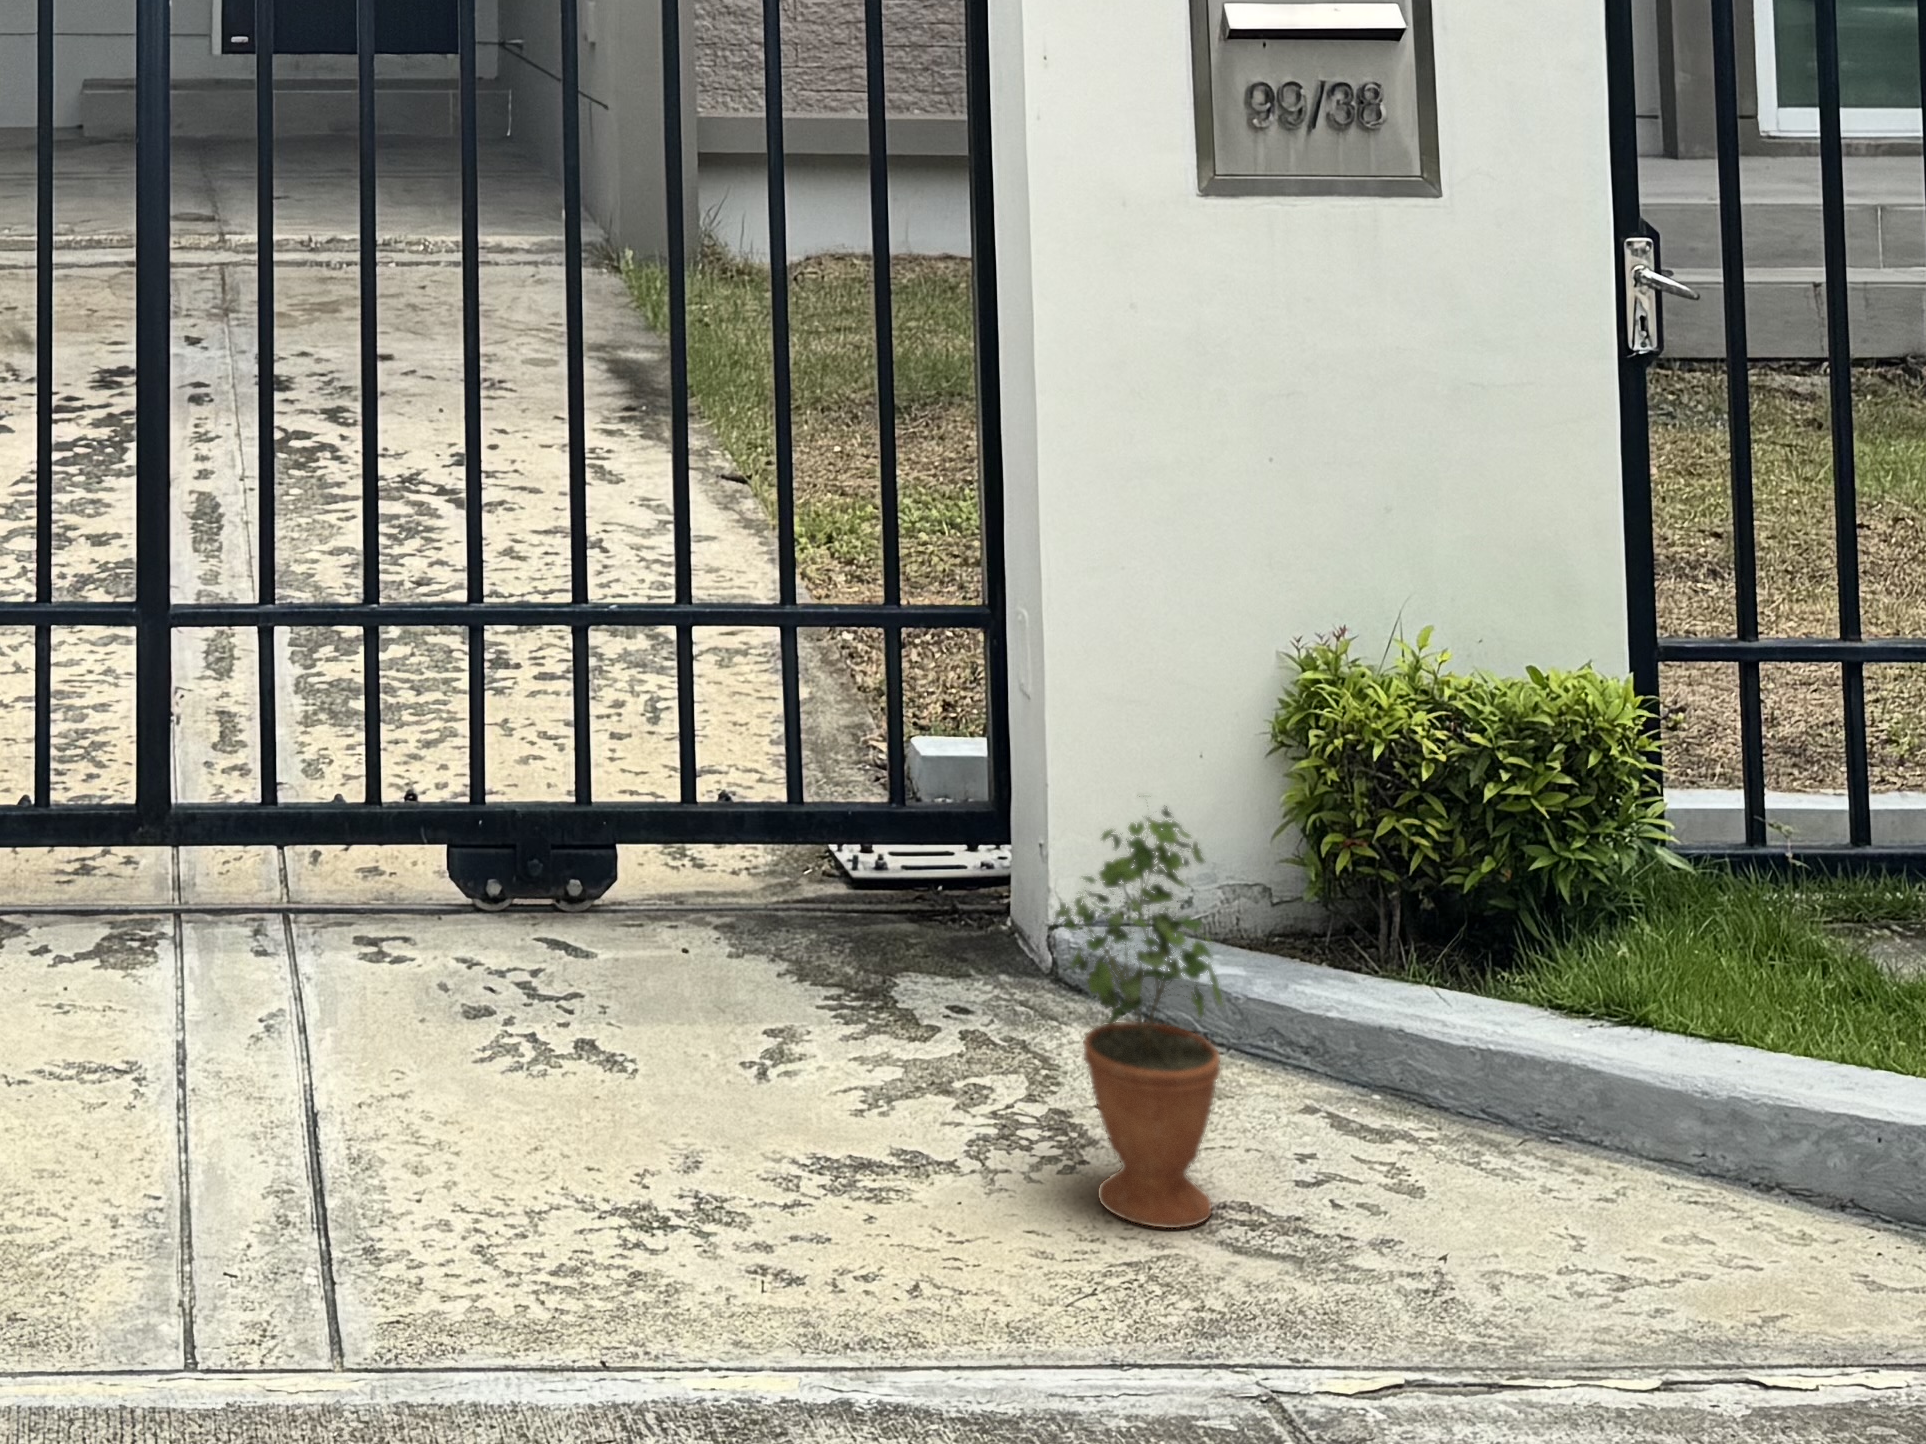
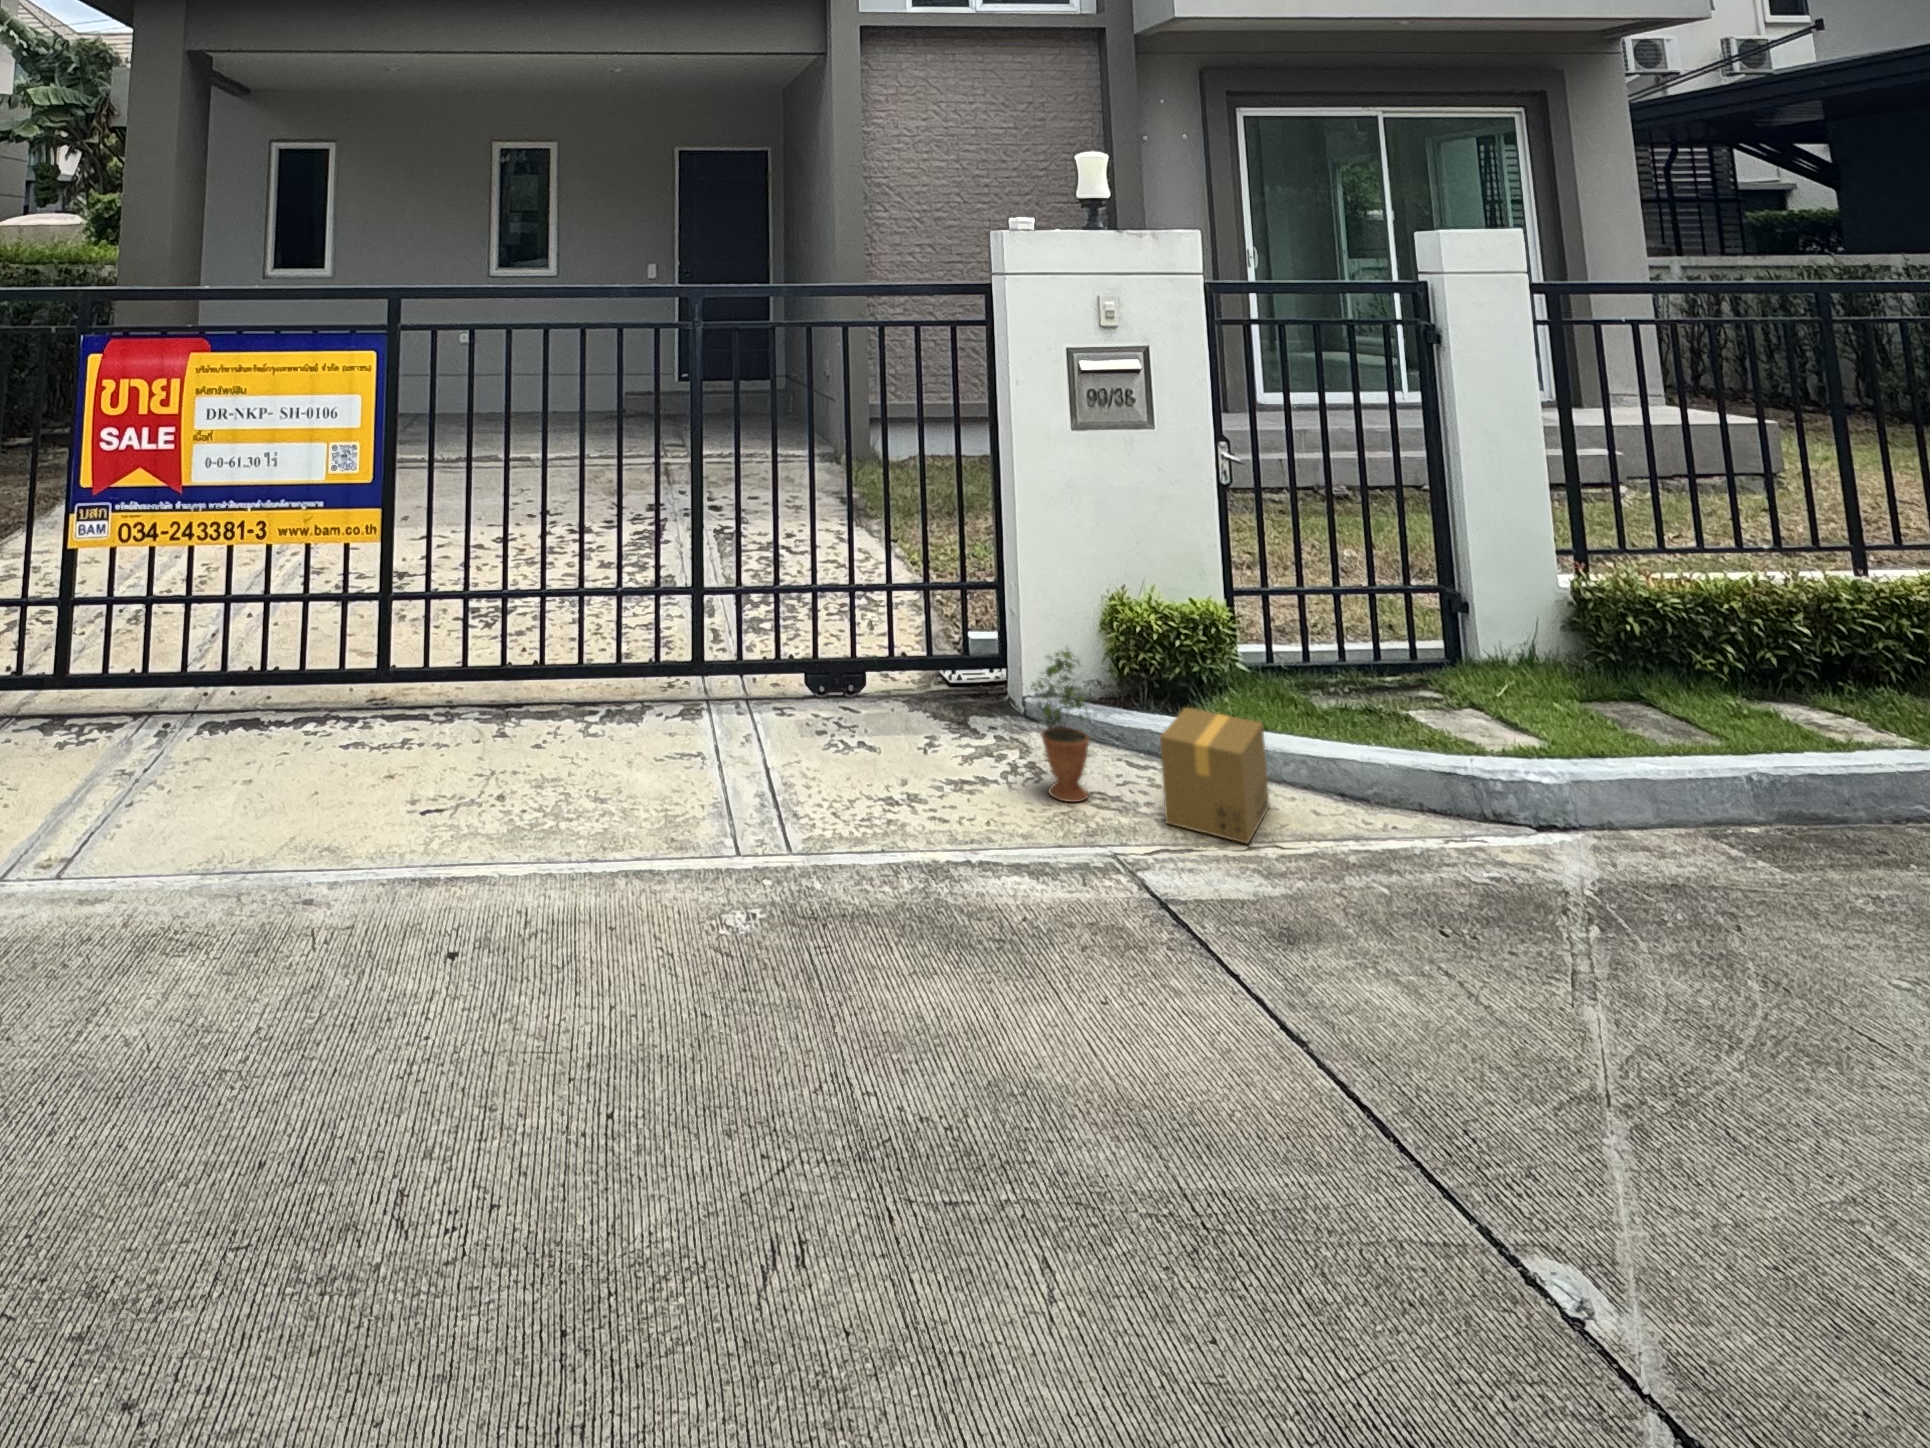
cardboard box: none [1426,978,1739,1365] -> present [1160,708,1270,843]

